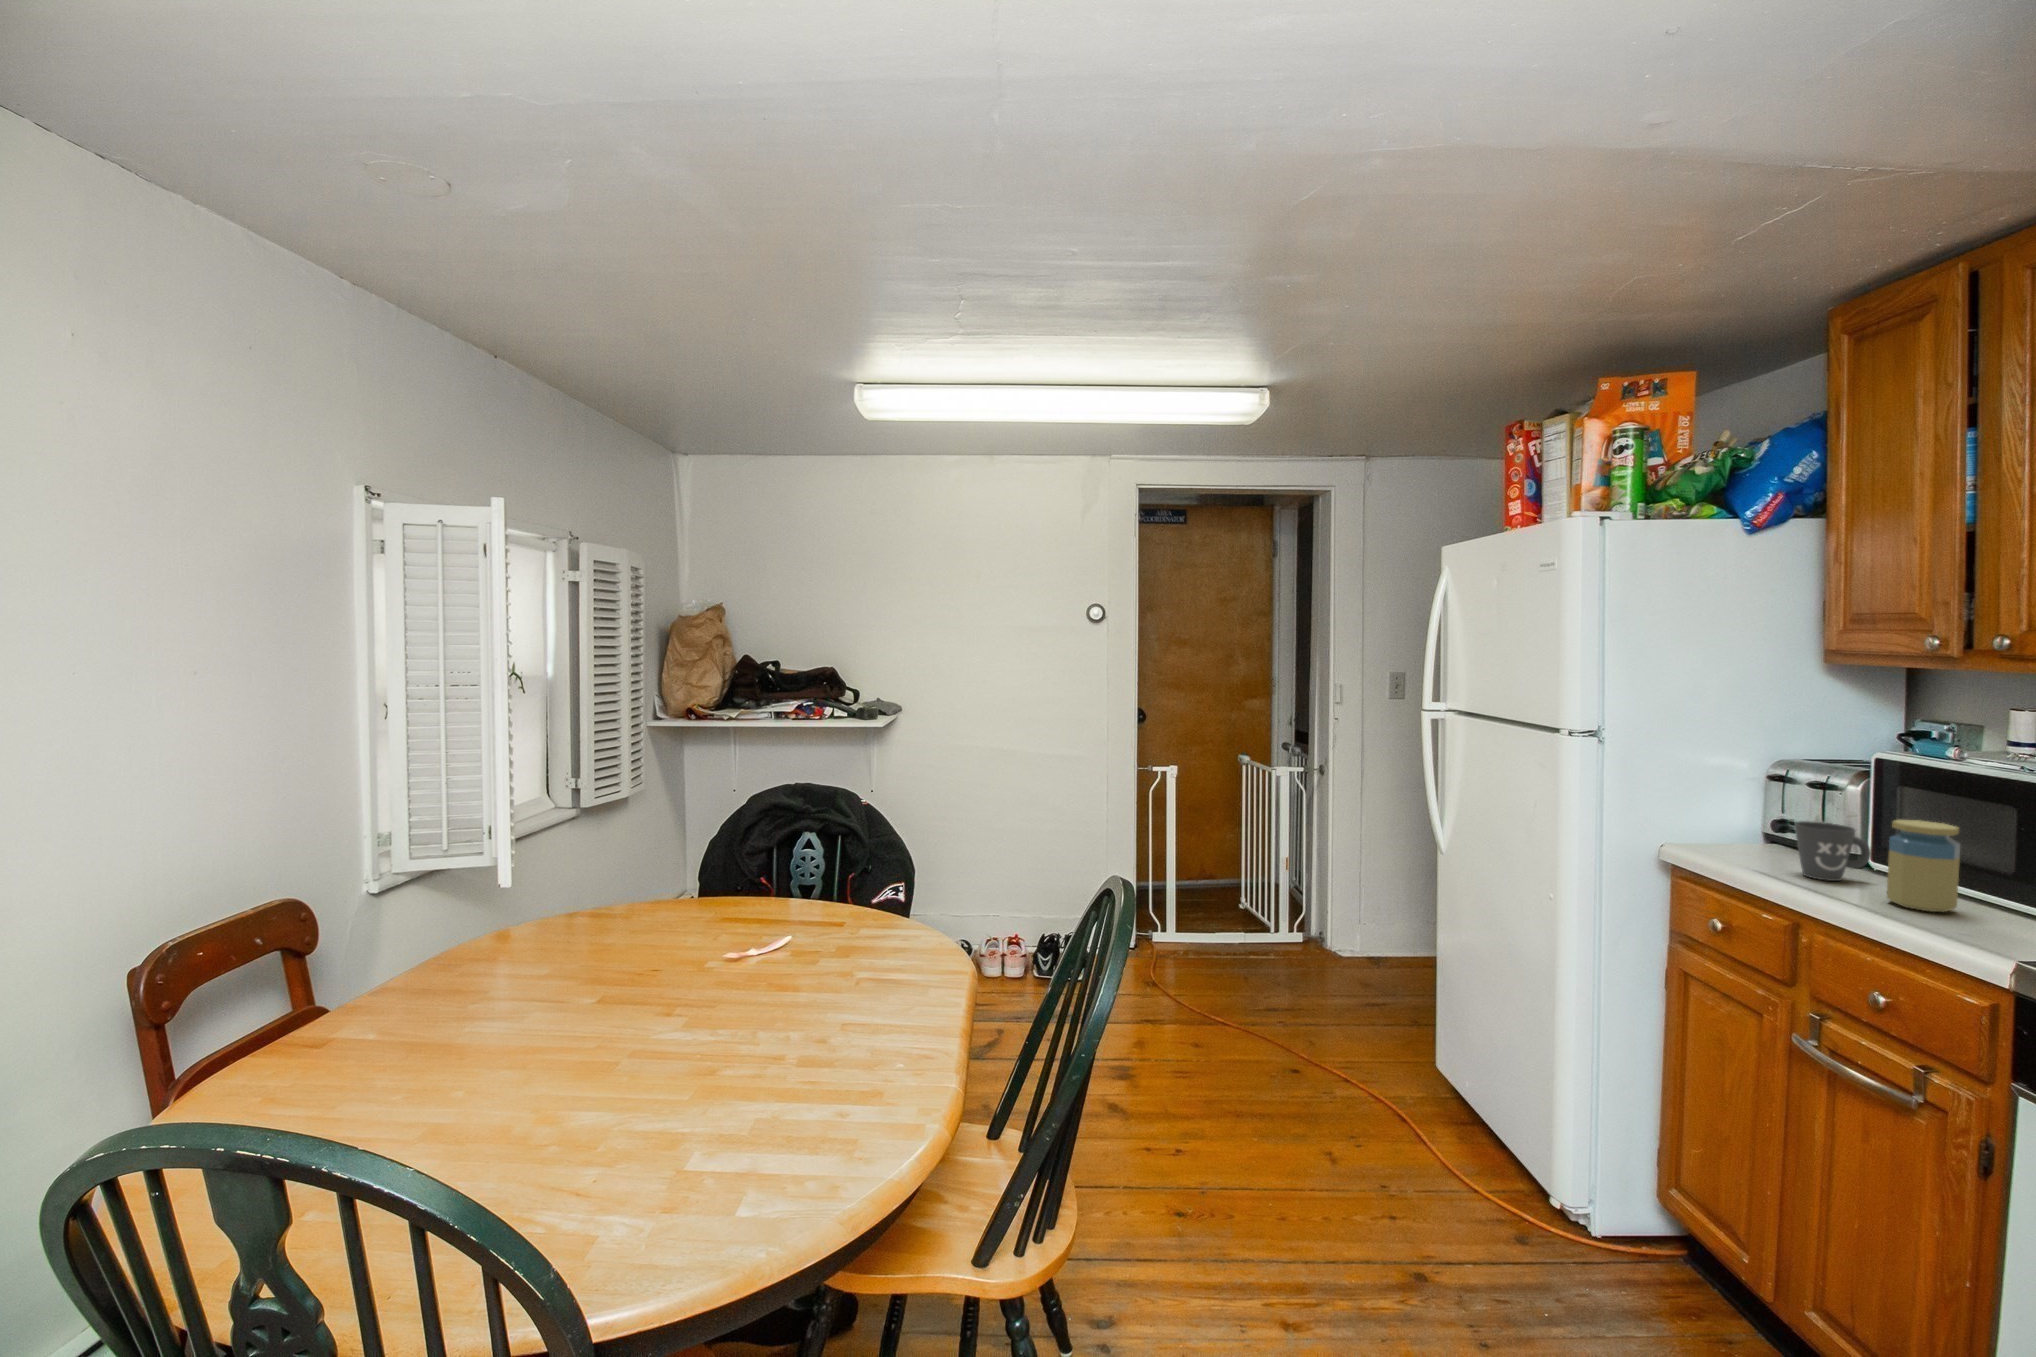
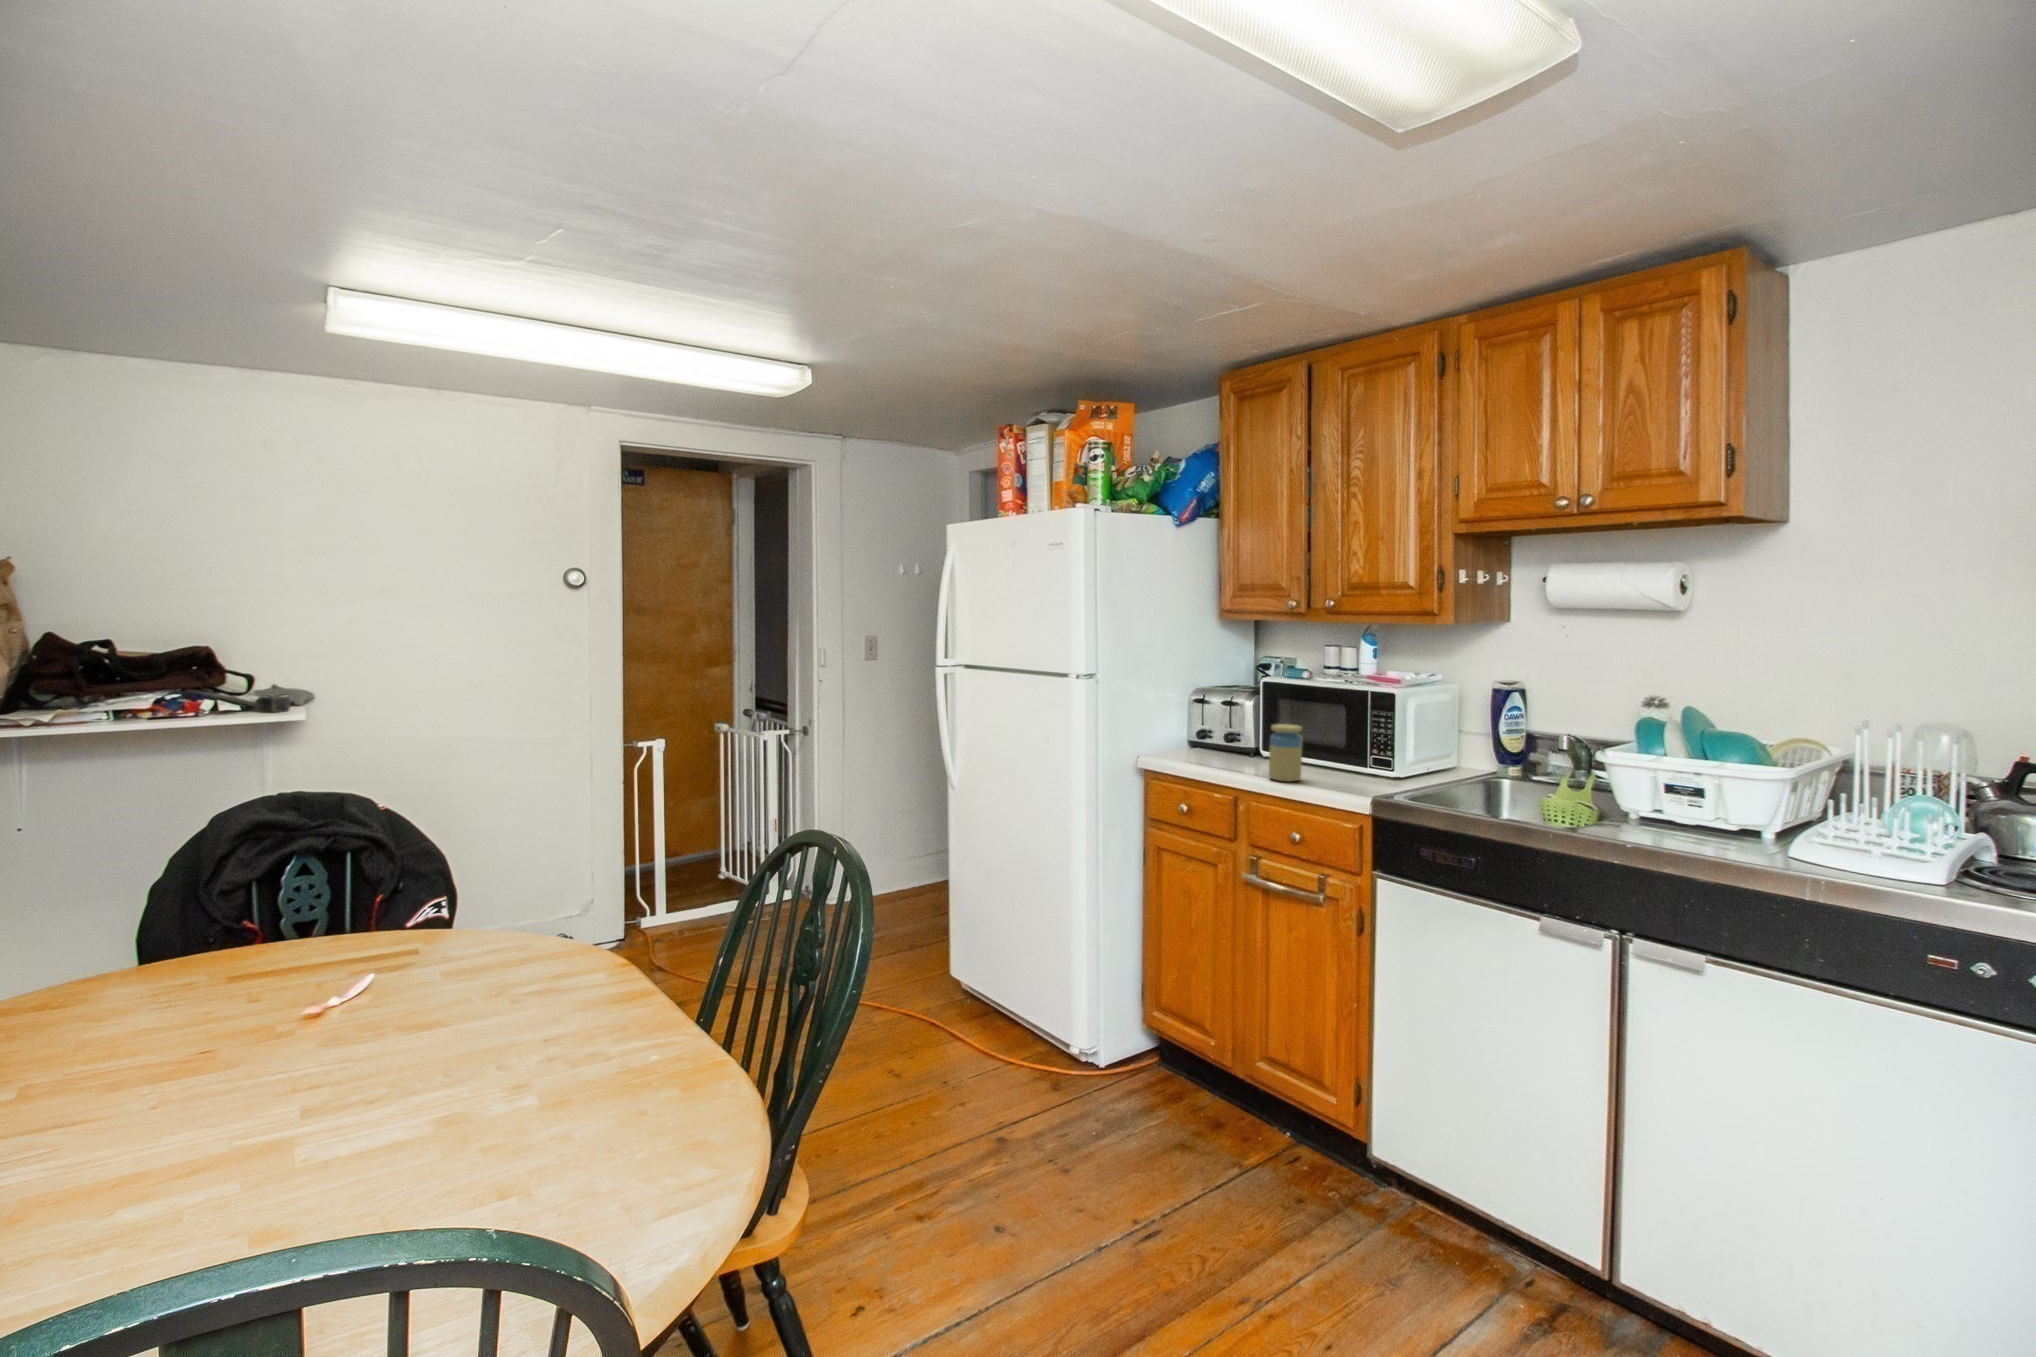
mug: present [1795,821,1871,881] -> none [1216,732,1254,771]

